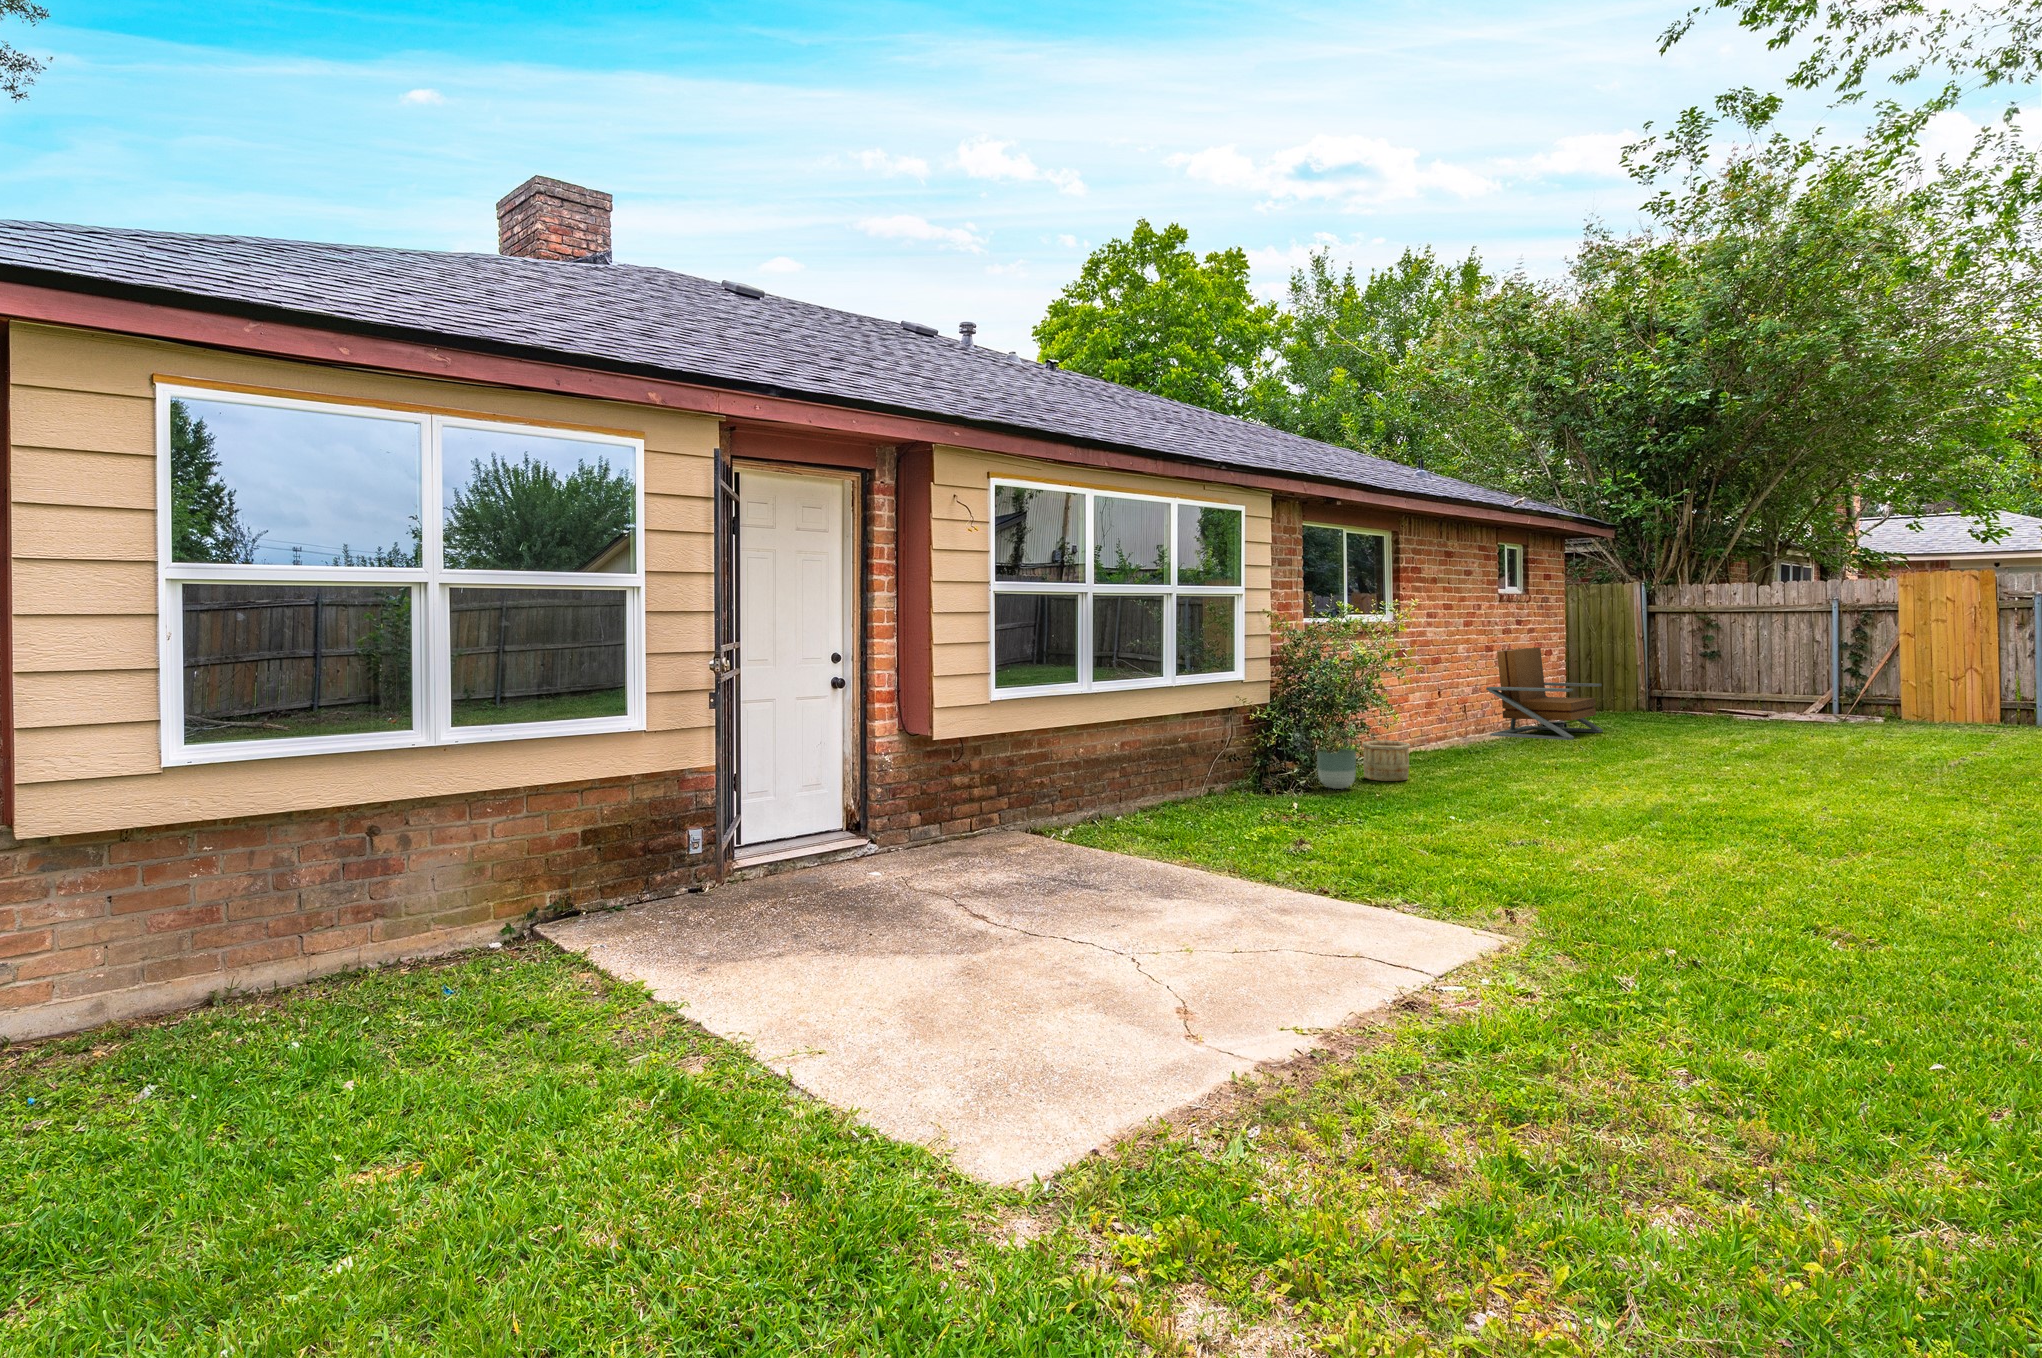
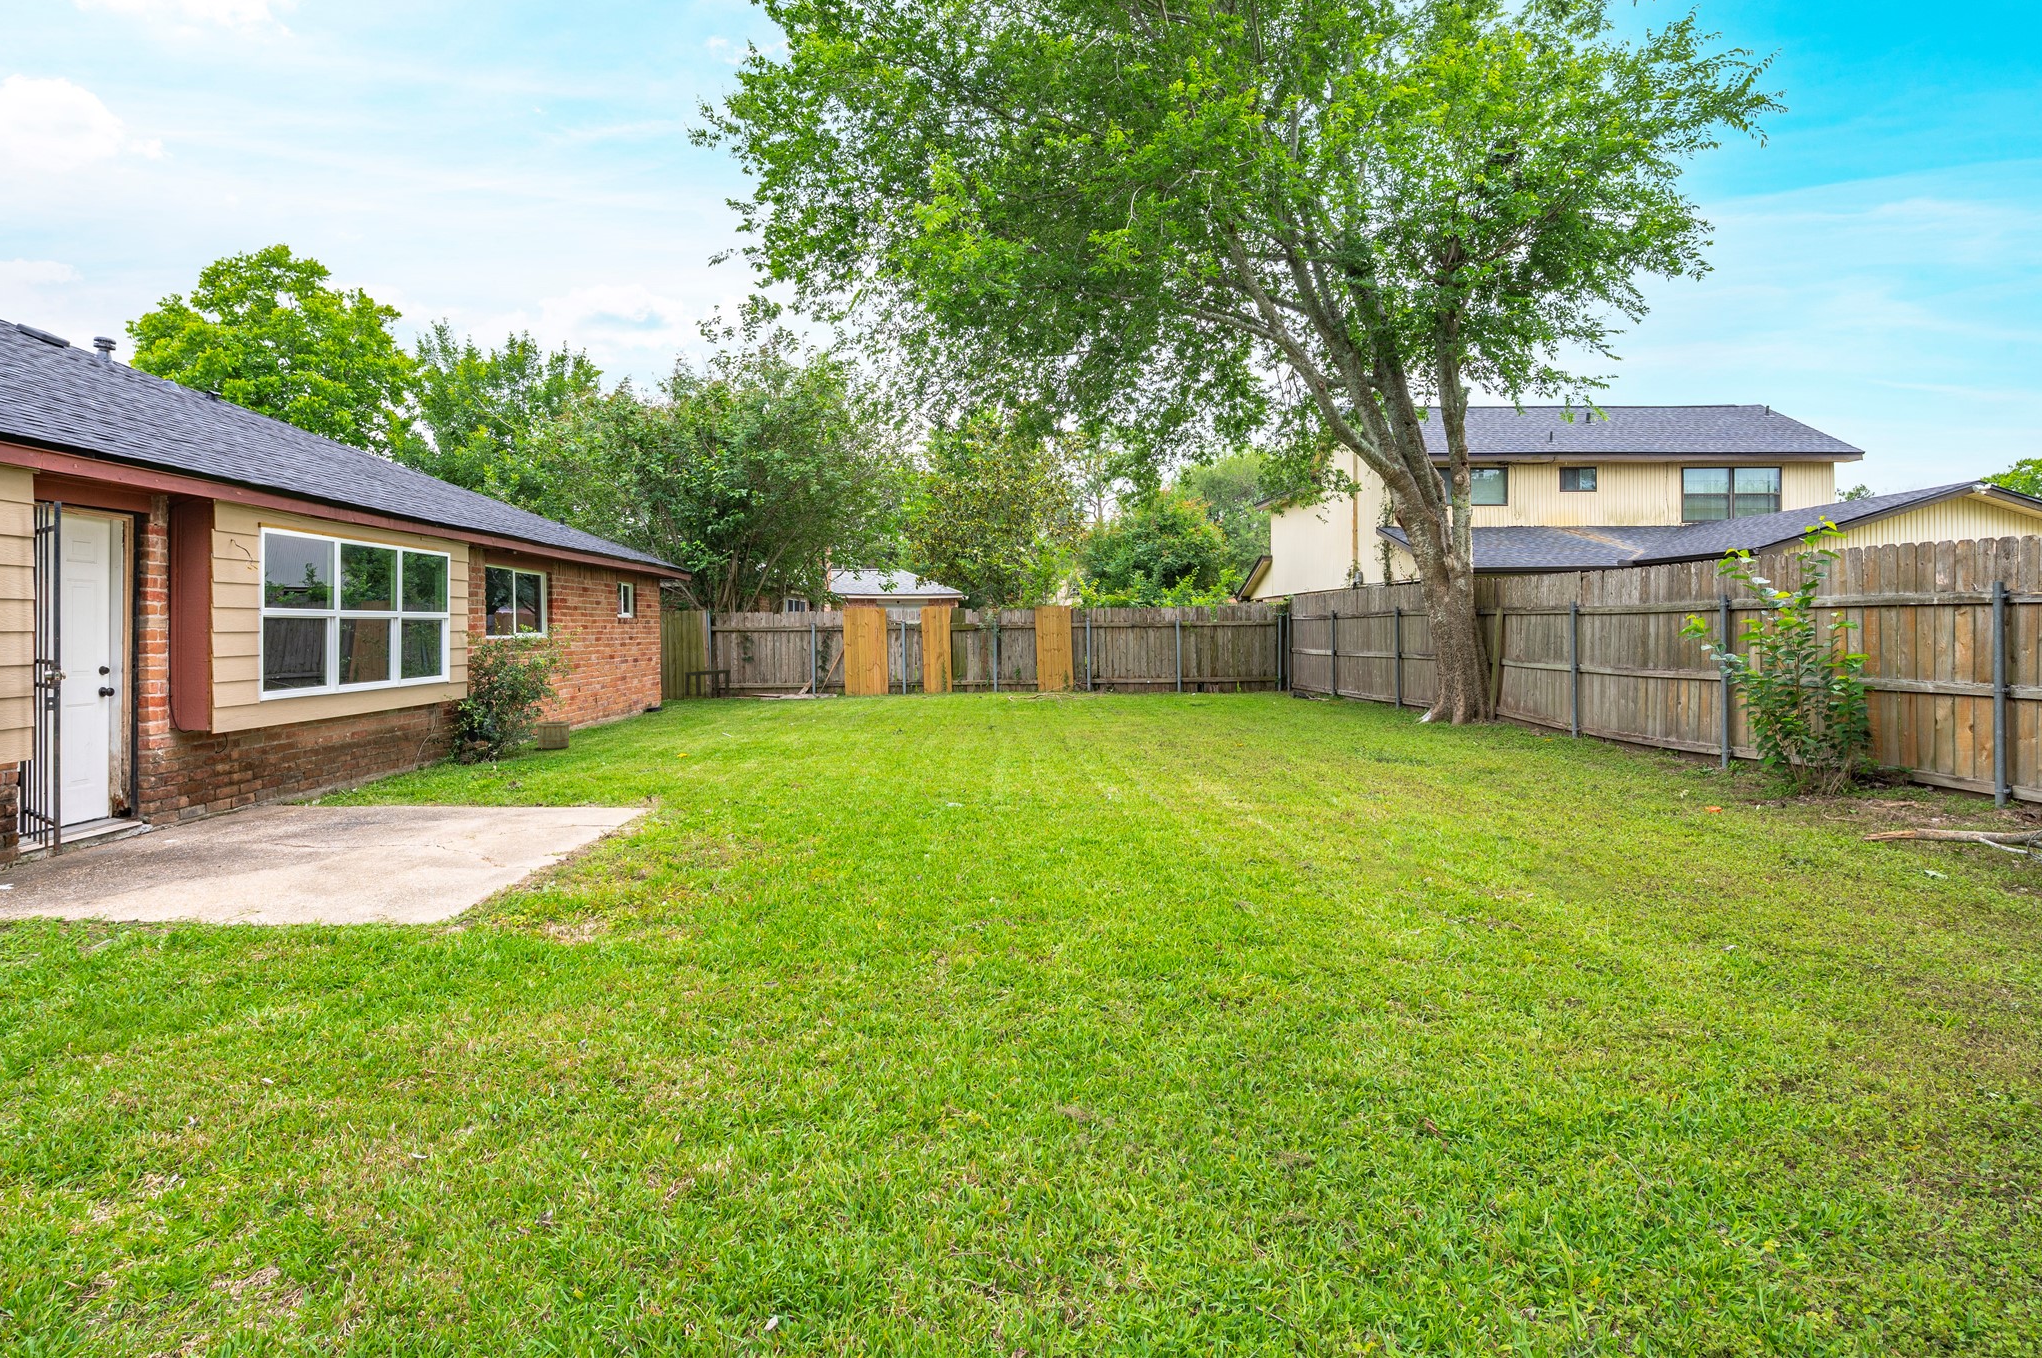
lounge chair: present [1486,648,1603,740] -> none [612,655,685,717]
bench: none [1606,670,1683,709] -> present [685,670,730,696]
planter: present [1317,749,1356,789] -> none [507,728,536,756]

